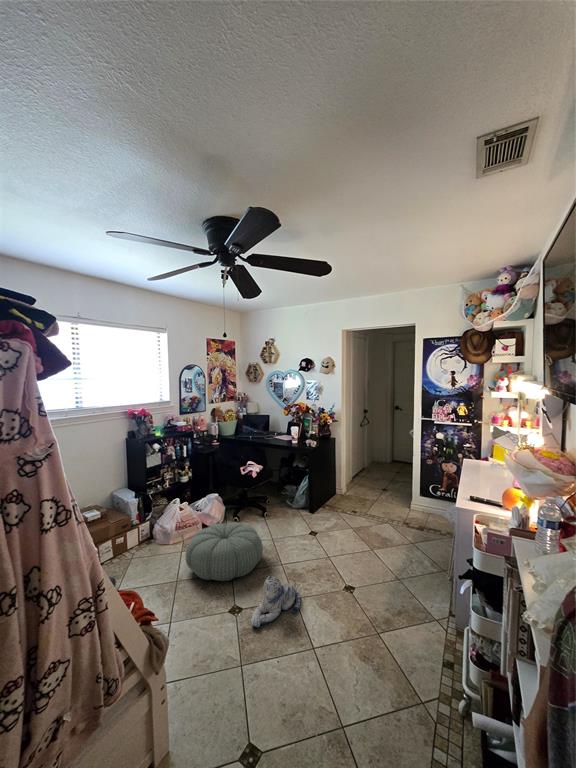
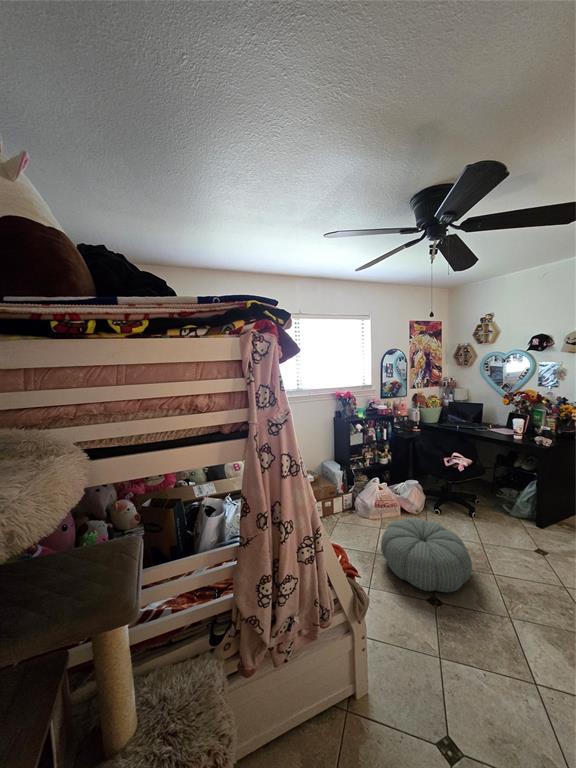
plush toy: present [251,576,301,627] -> none [454,625,534,693]

